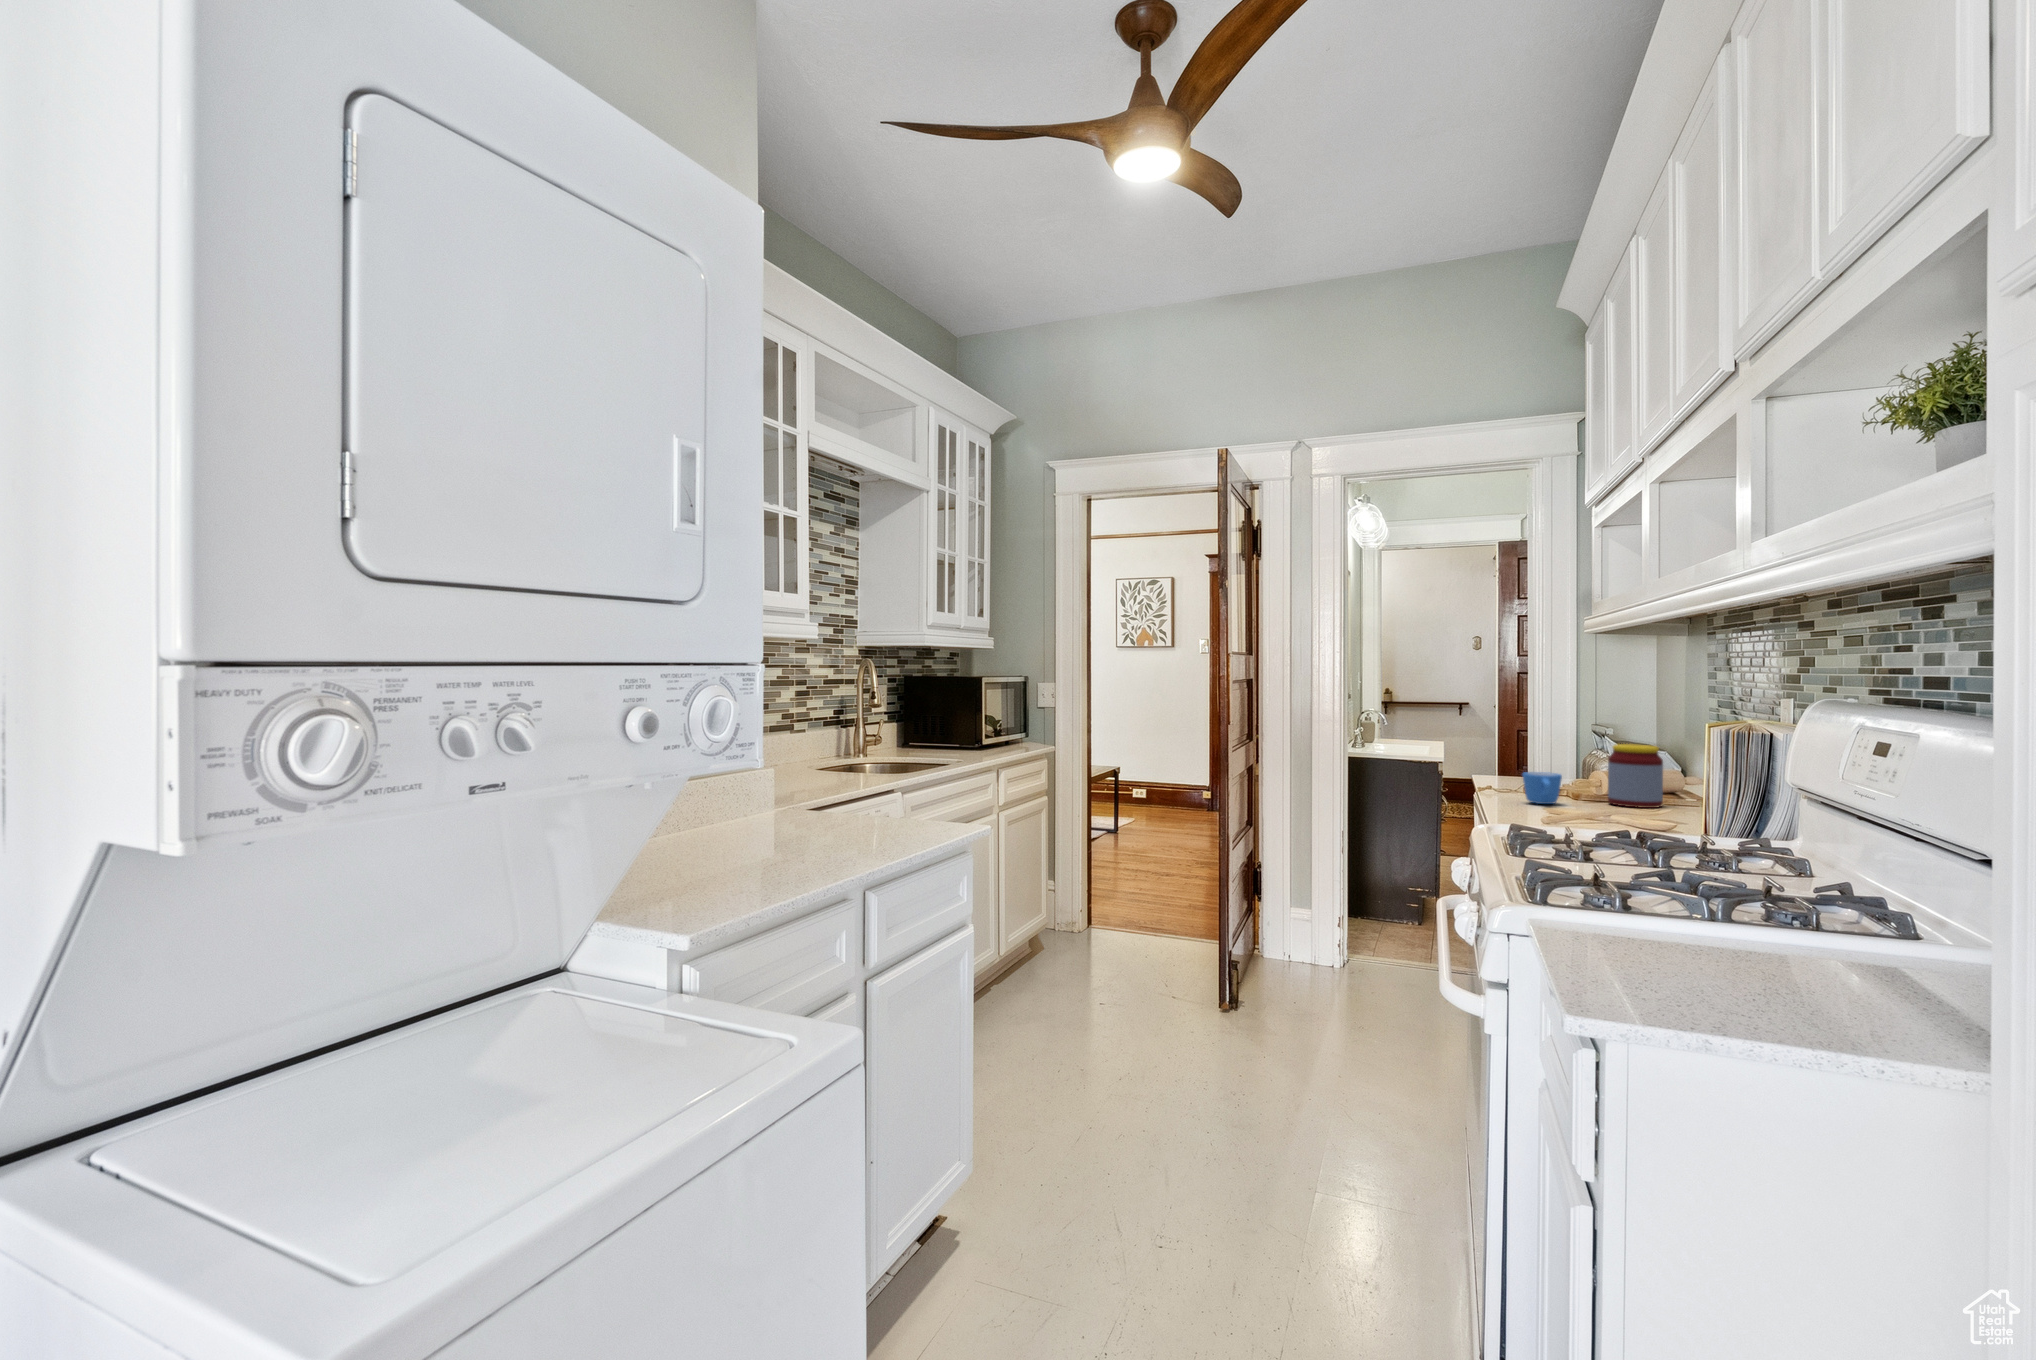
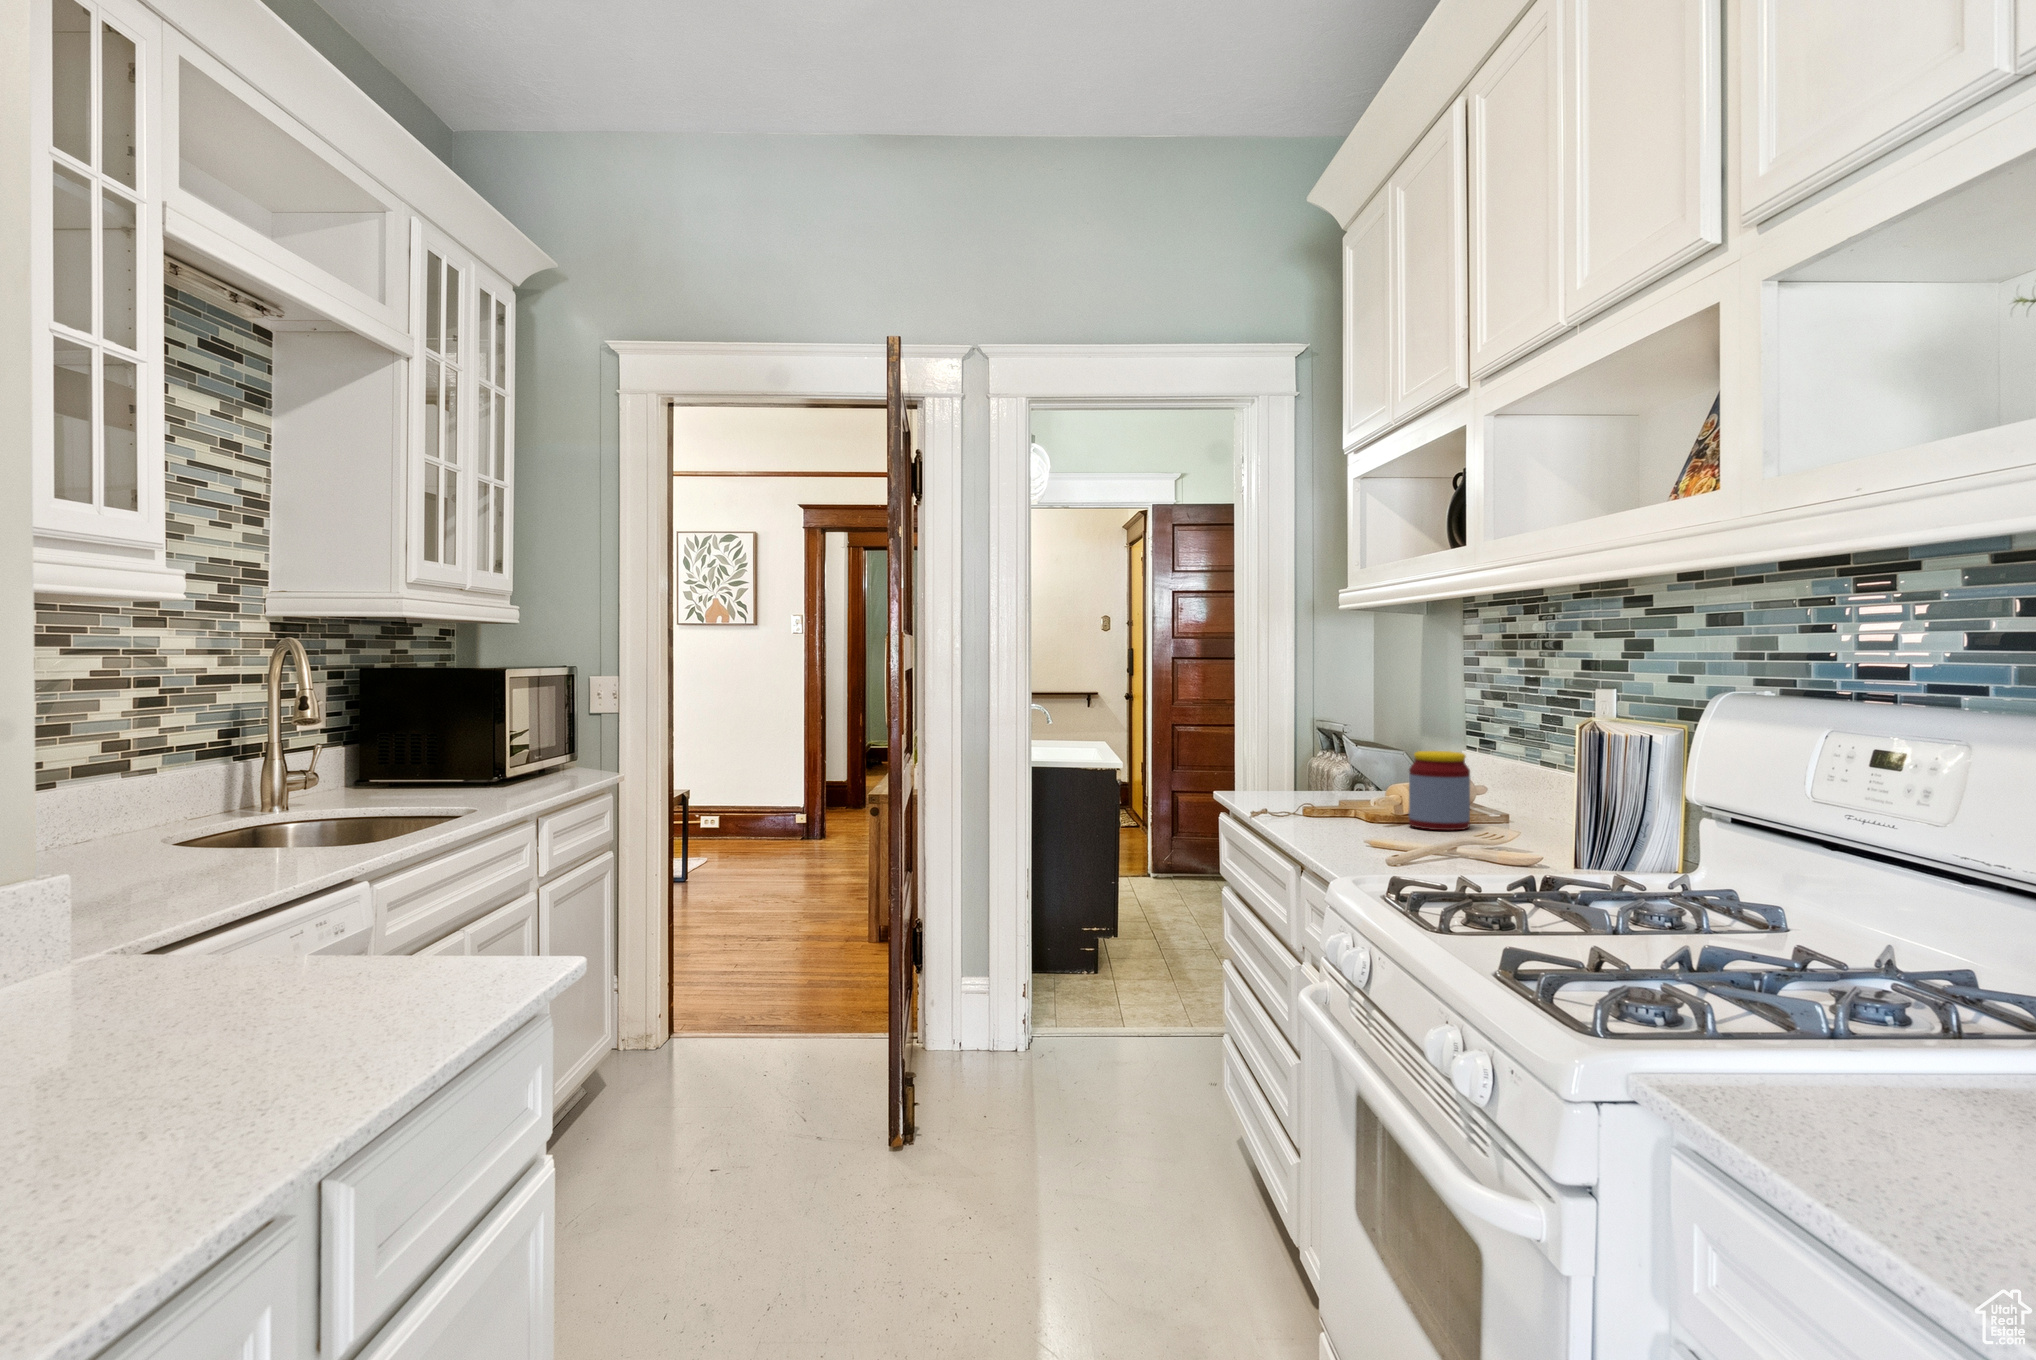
mug: present [1523,772,1562,804] -> none [1318,790,1365,832]

